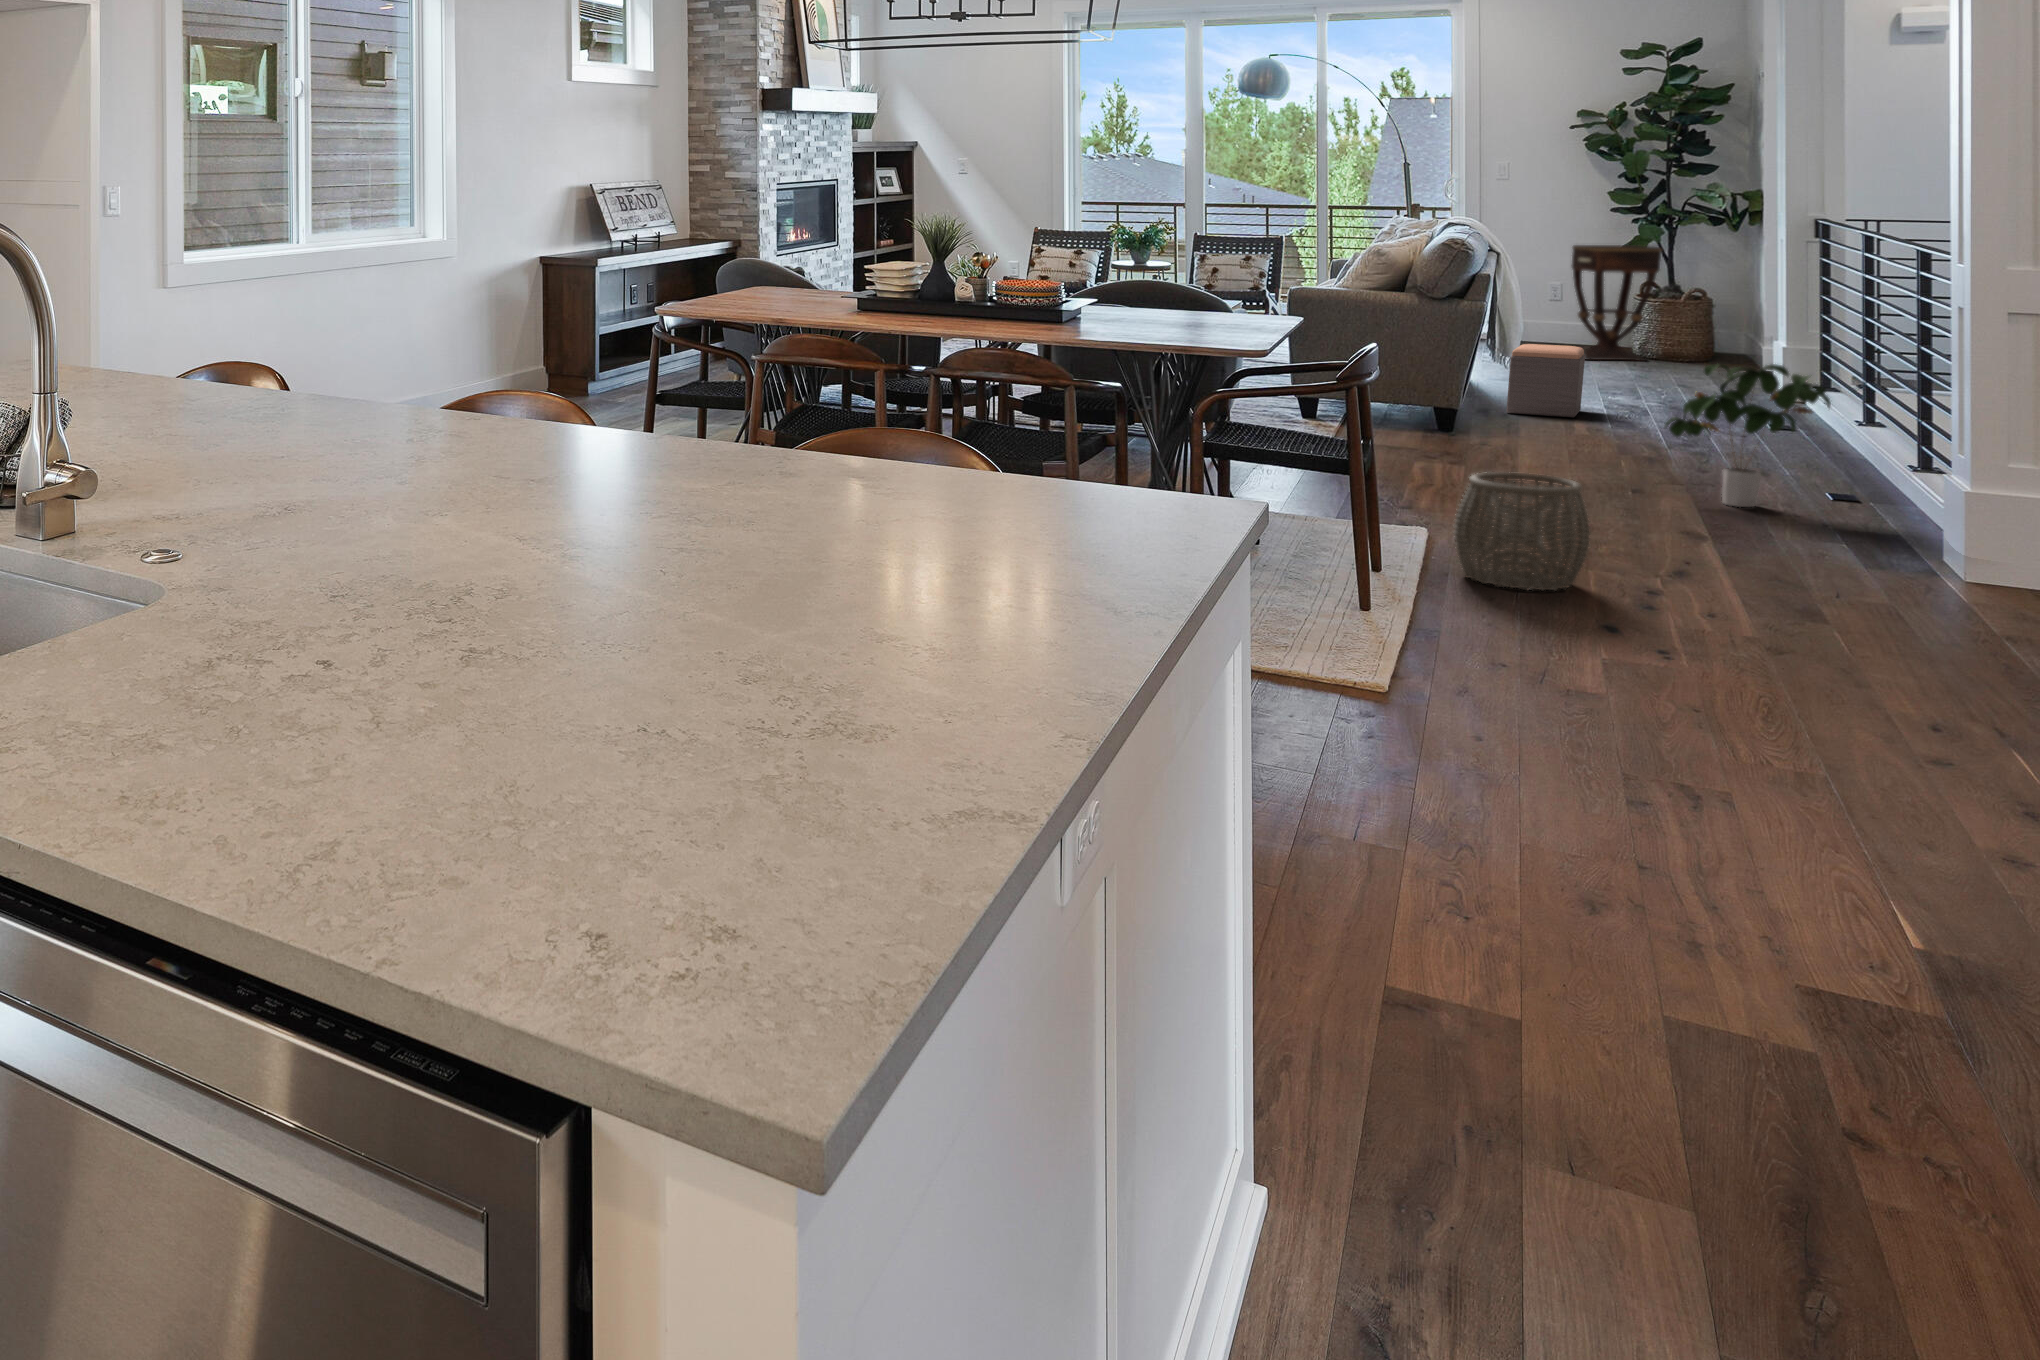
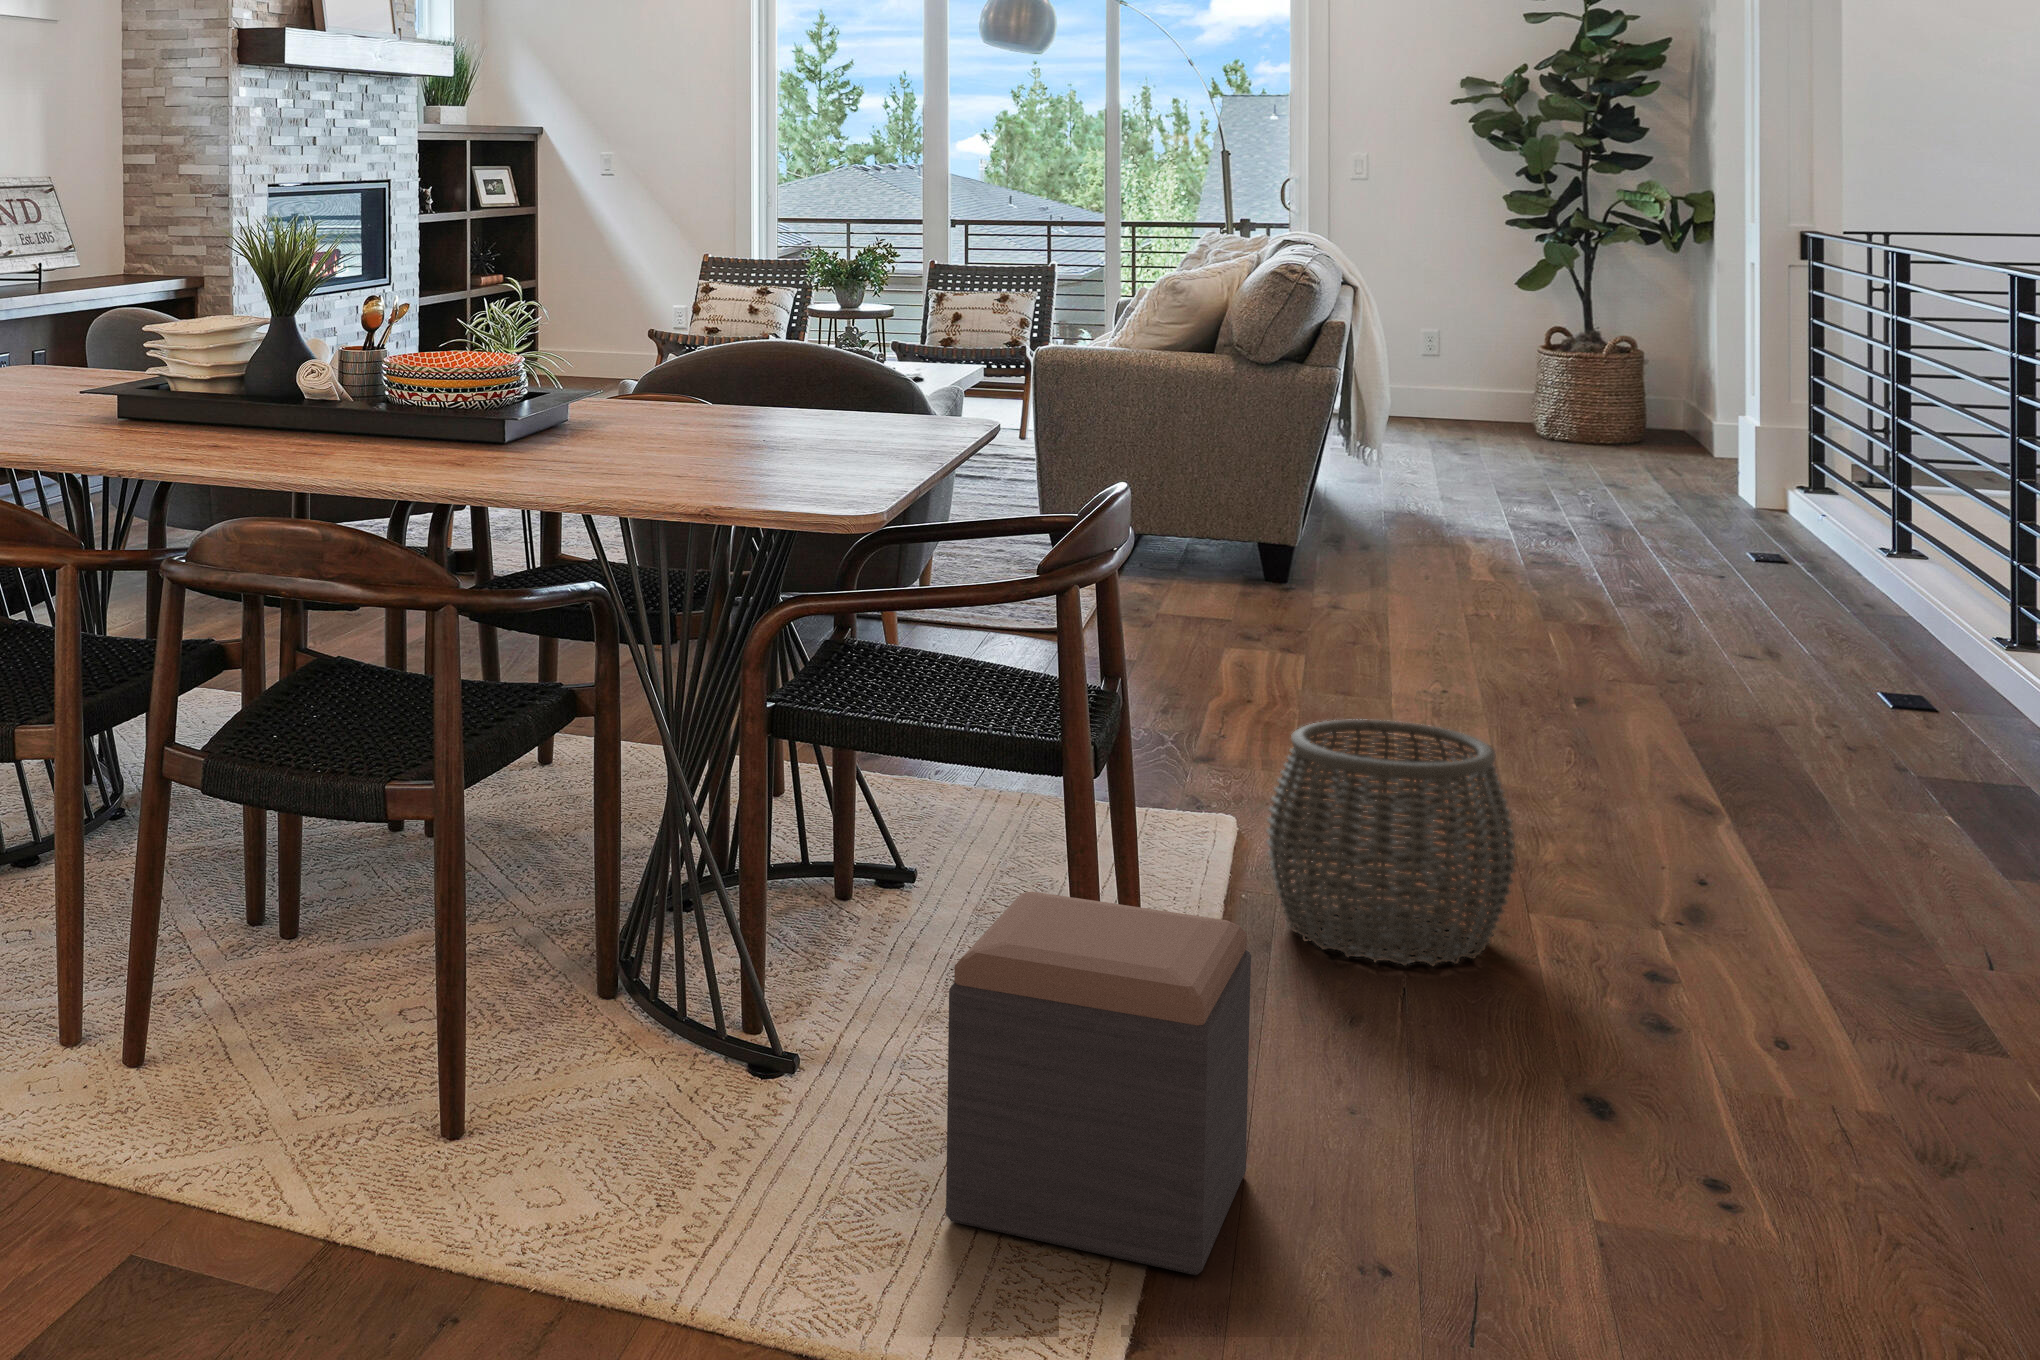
side table: present [1571,245,1662,361] -> none [1457,272,1583,442]
footstool: present [1506,344,1585,417] -> present [946,892,1251,1275]
potted plant: present [1665,364,1831,507] -> none [1616,479,1880,727]

